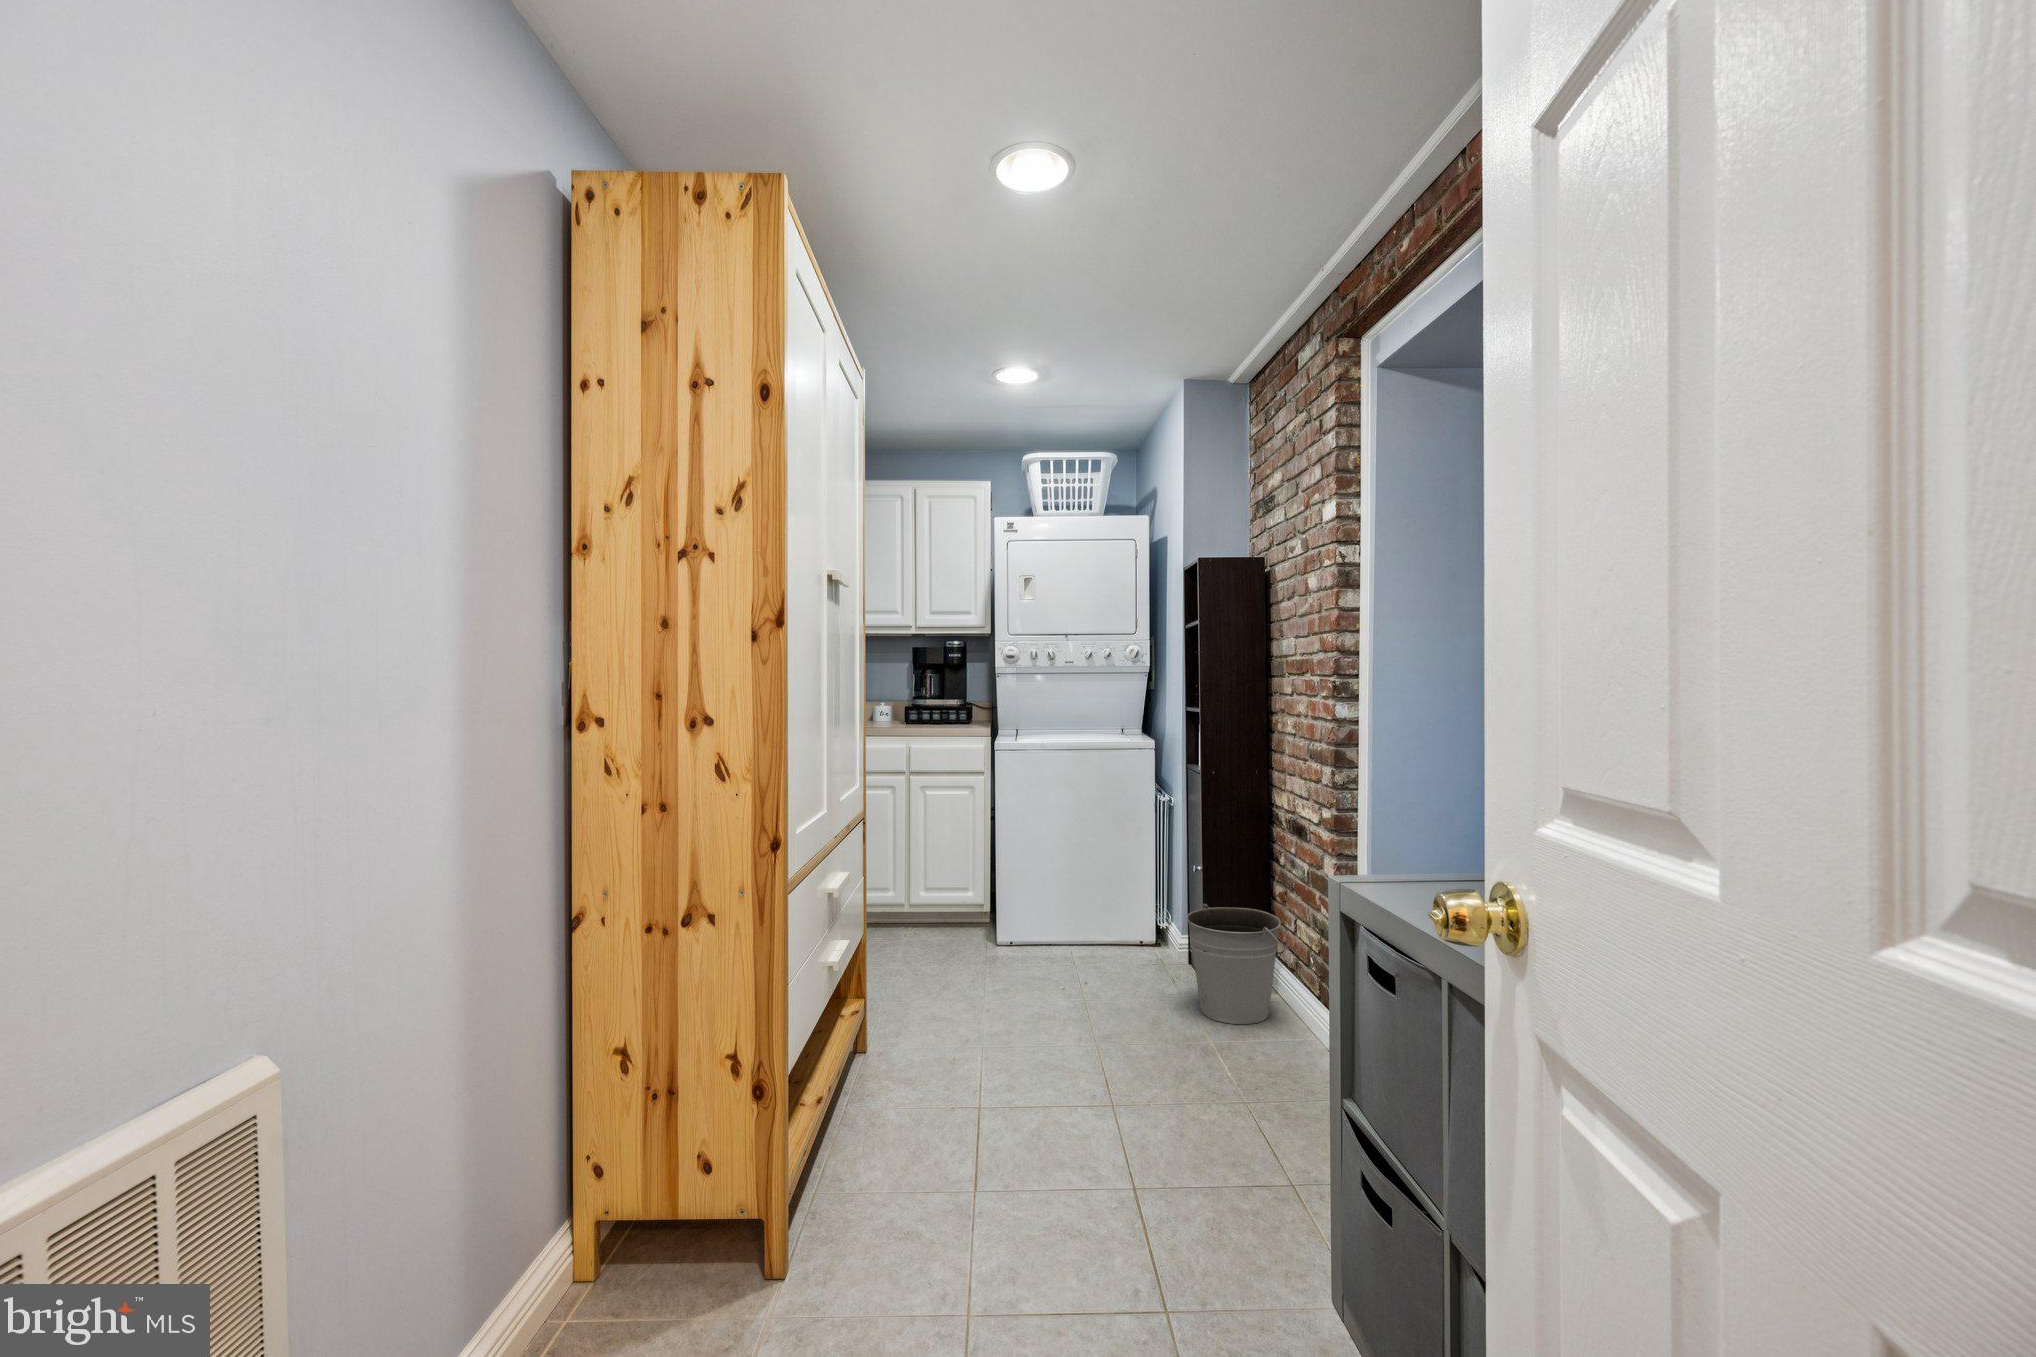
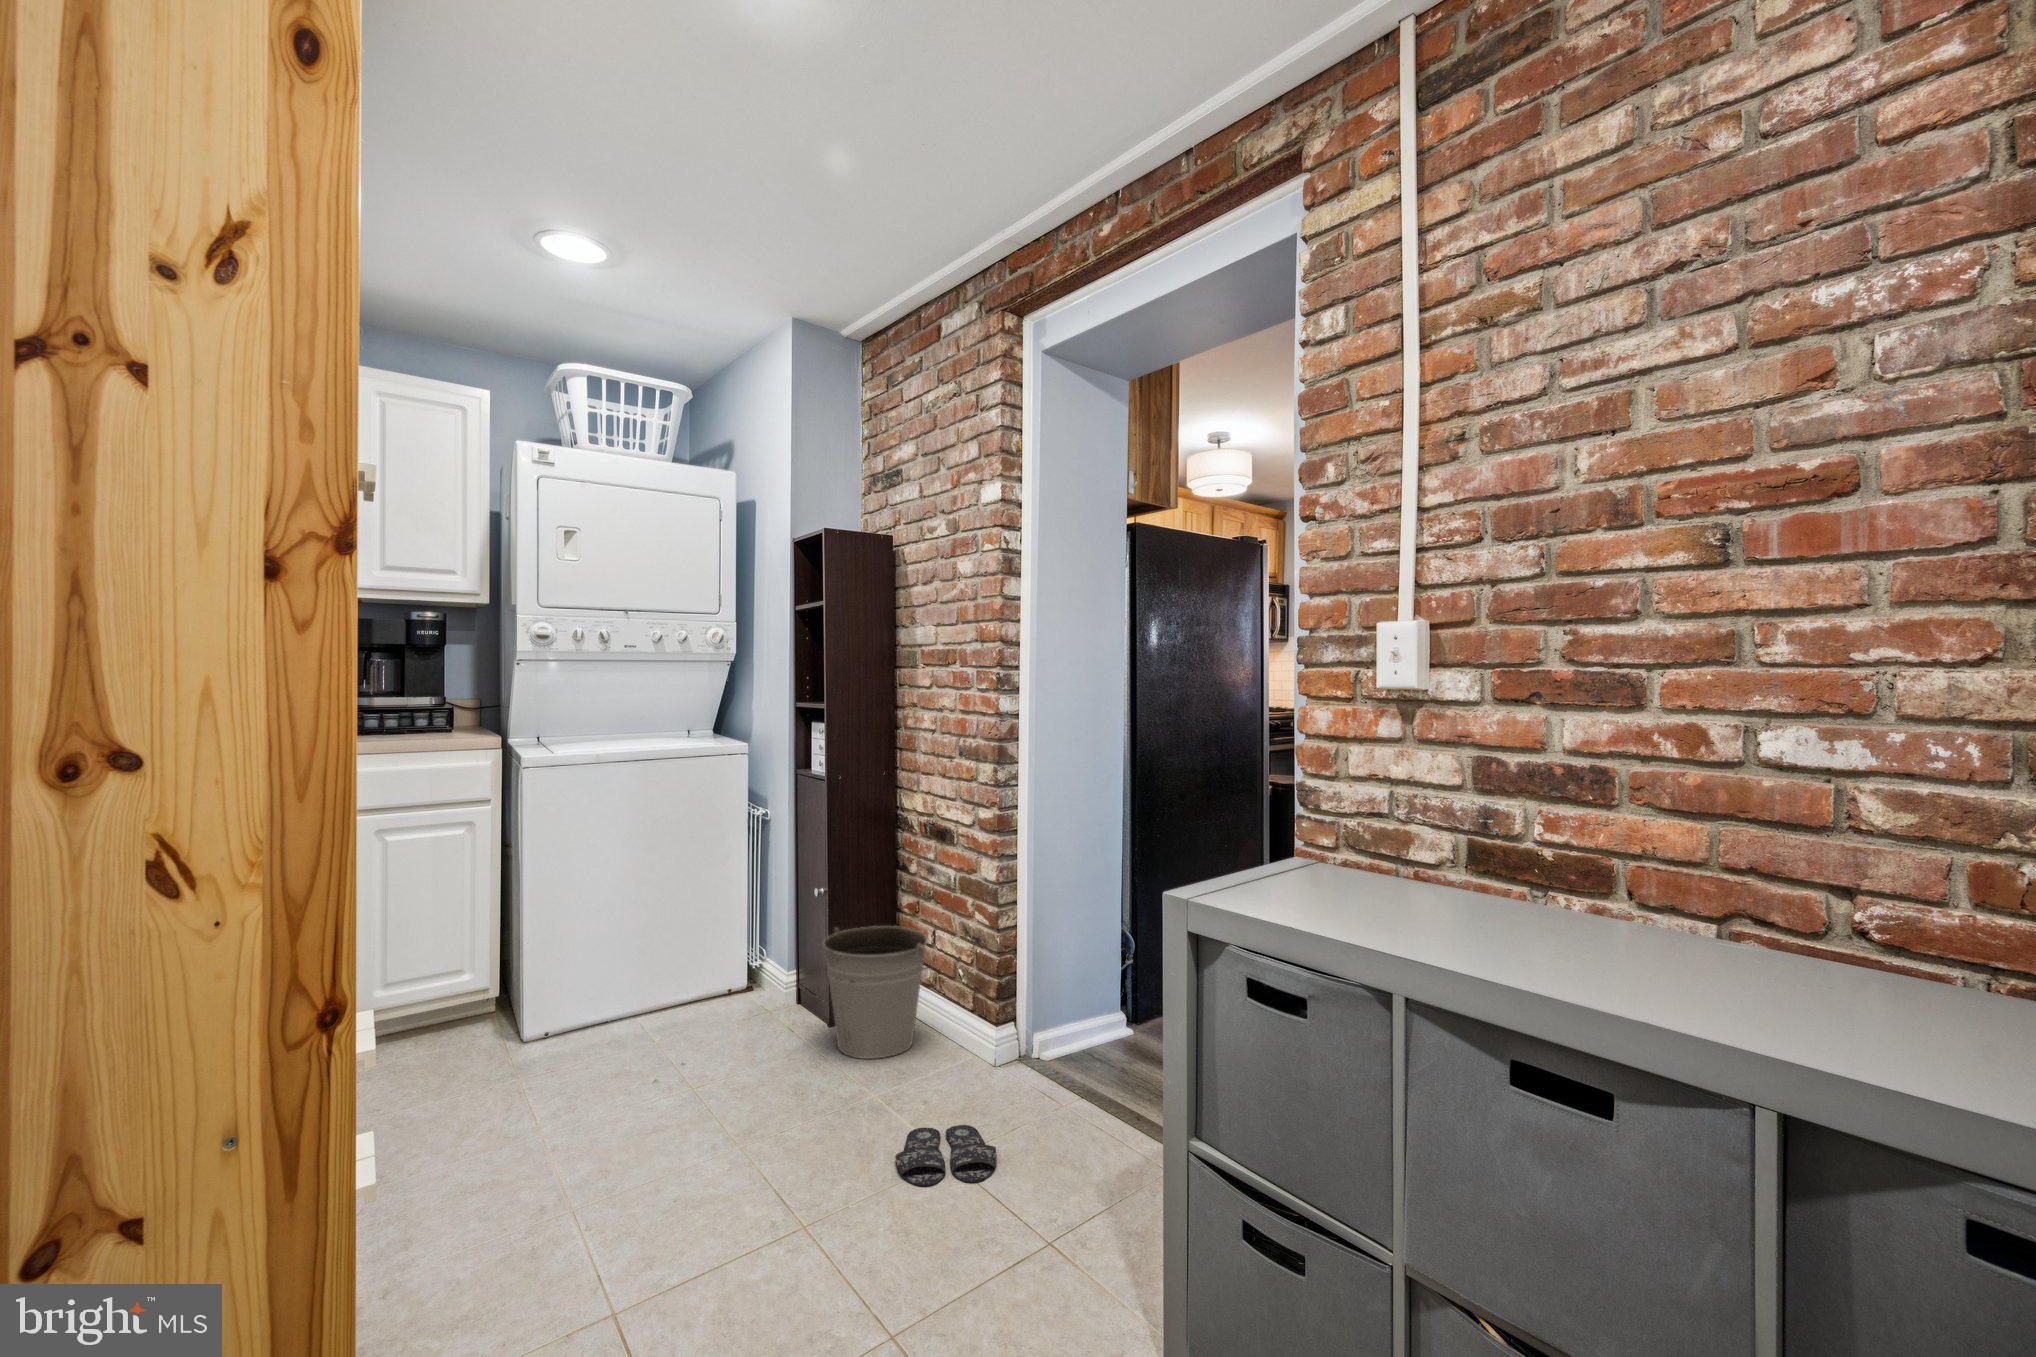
slippers: none [1191,1085,1285,1140] -> present [895,1125,996,1187]

